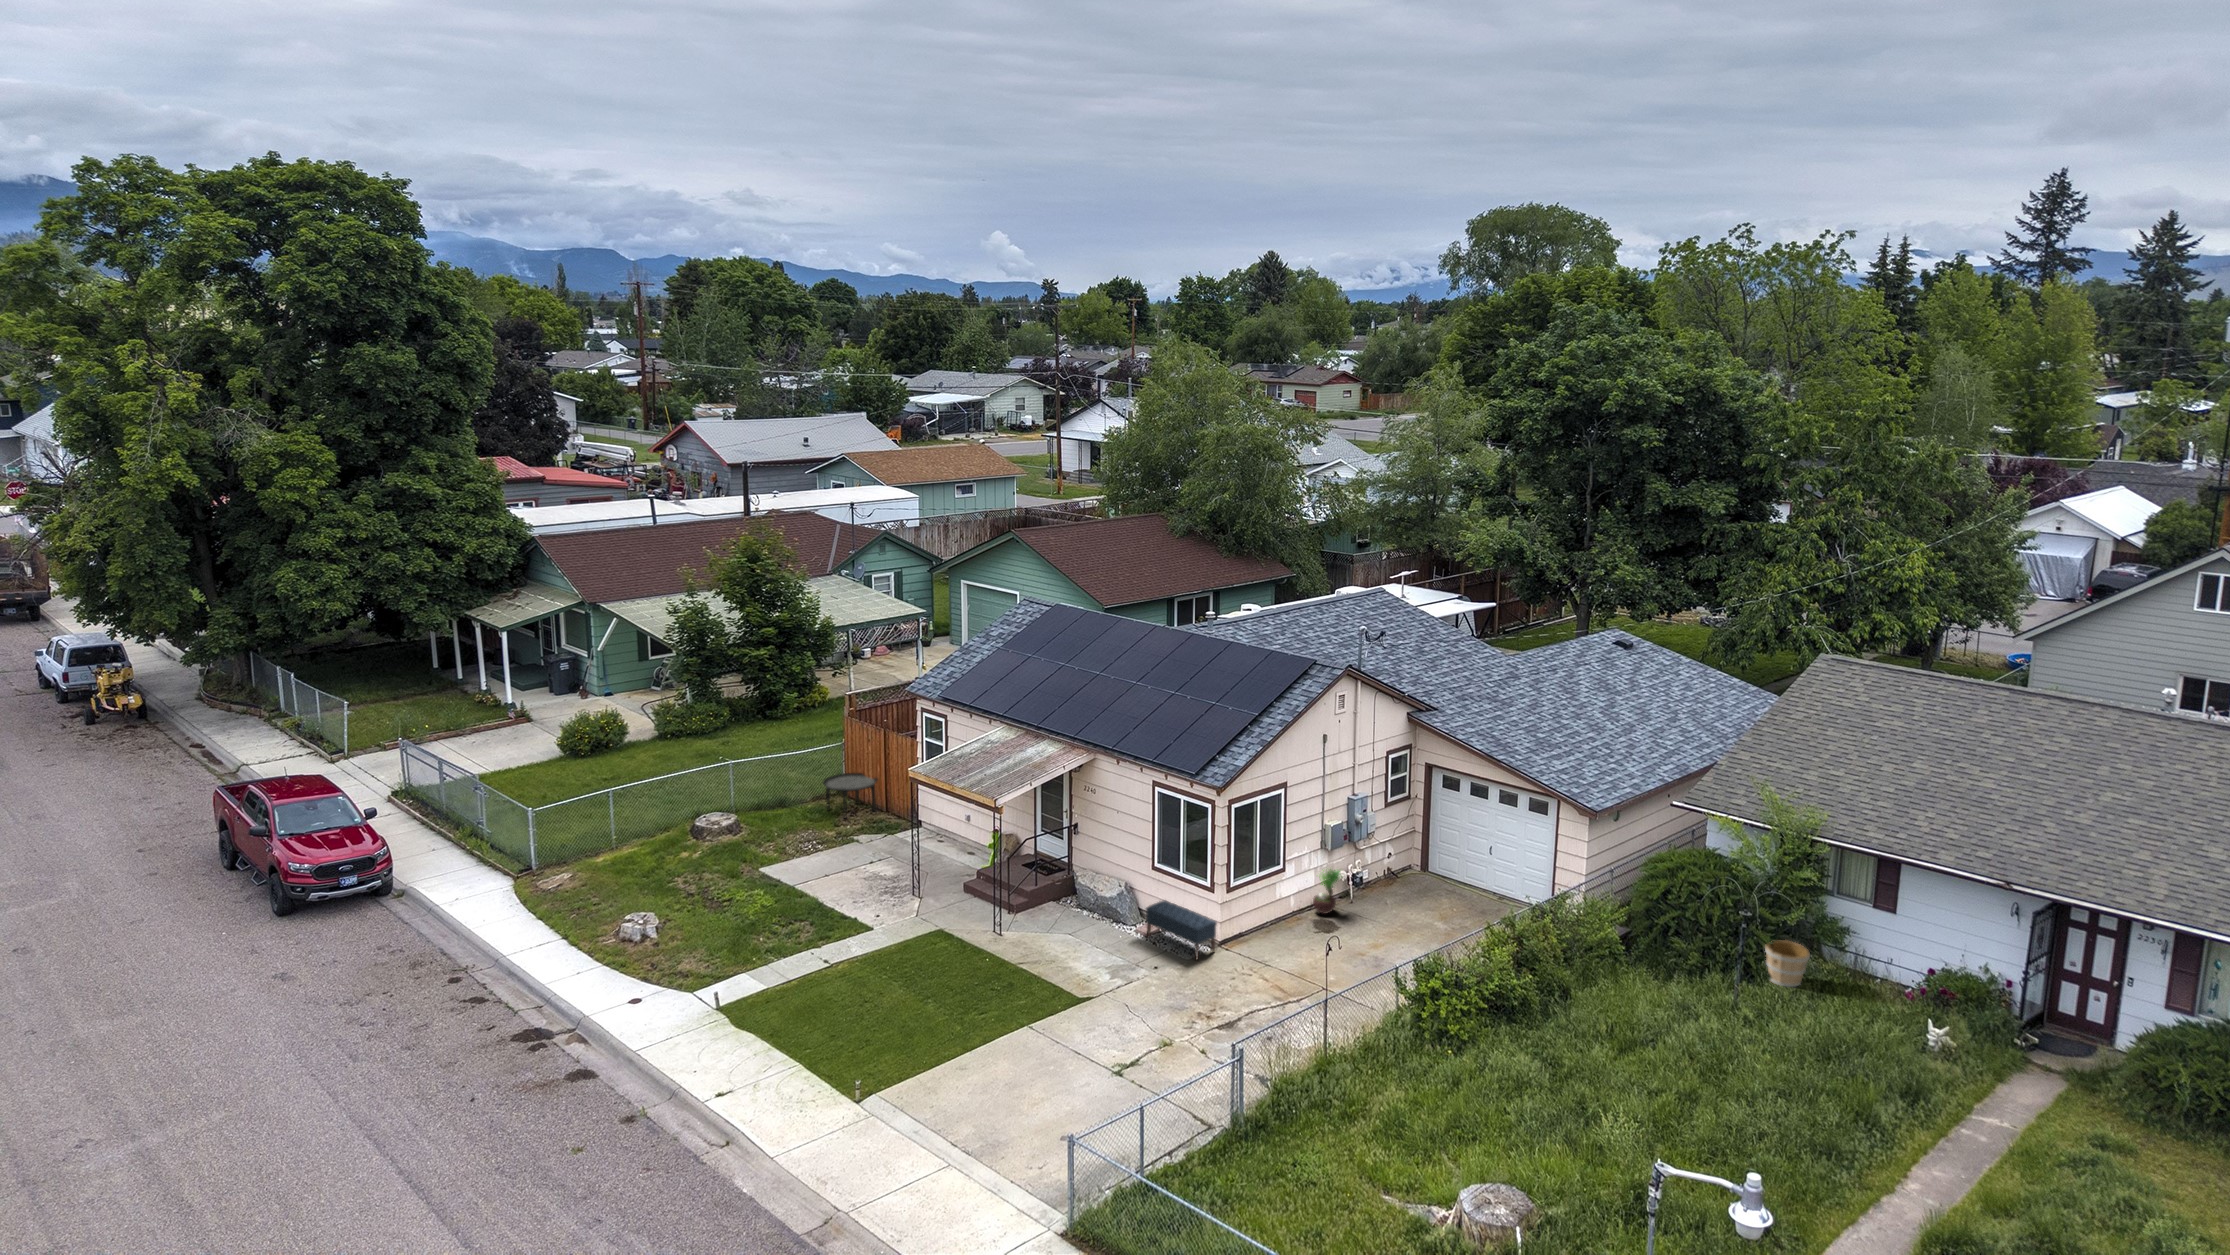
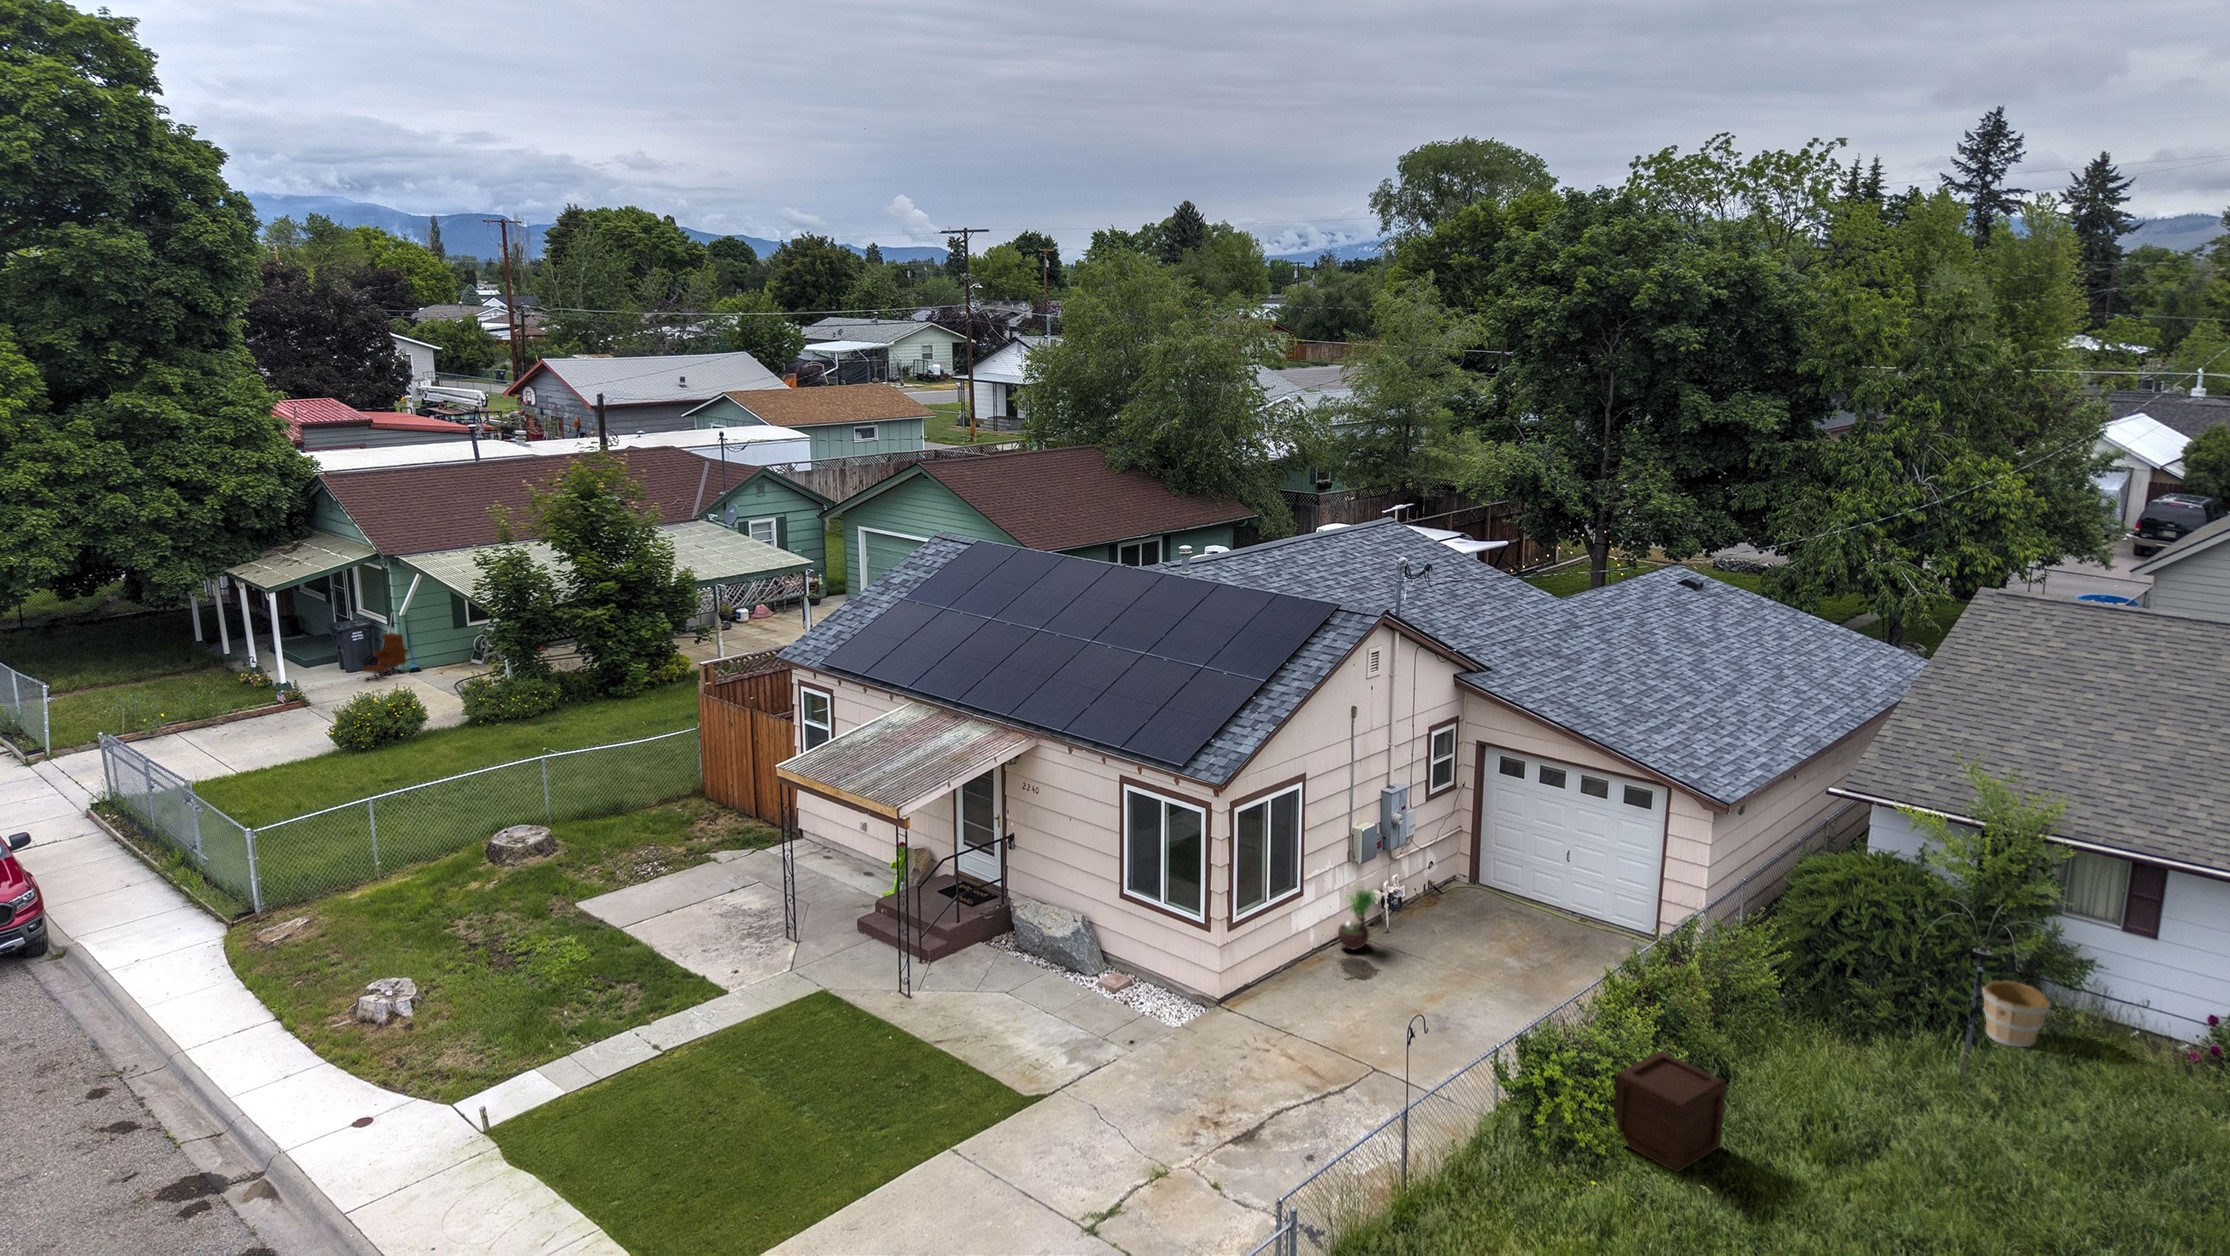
lounge chair: none [570,664,605,702] -> present [363,633,407,680]
round table: present [823,773,878,818] -> none [673,767,748,829]
bench: present [1146,901,1217,959] -> none [1112,940,1214,1026]
wooden crate: none [1475,973,1552,1052] -> present [1613,1051,1727,1172]

